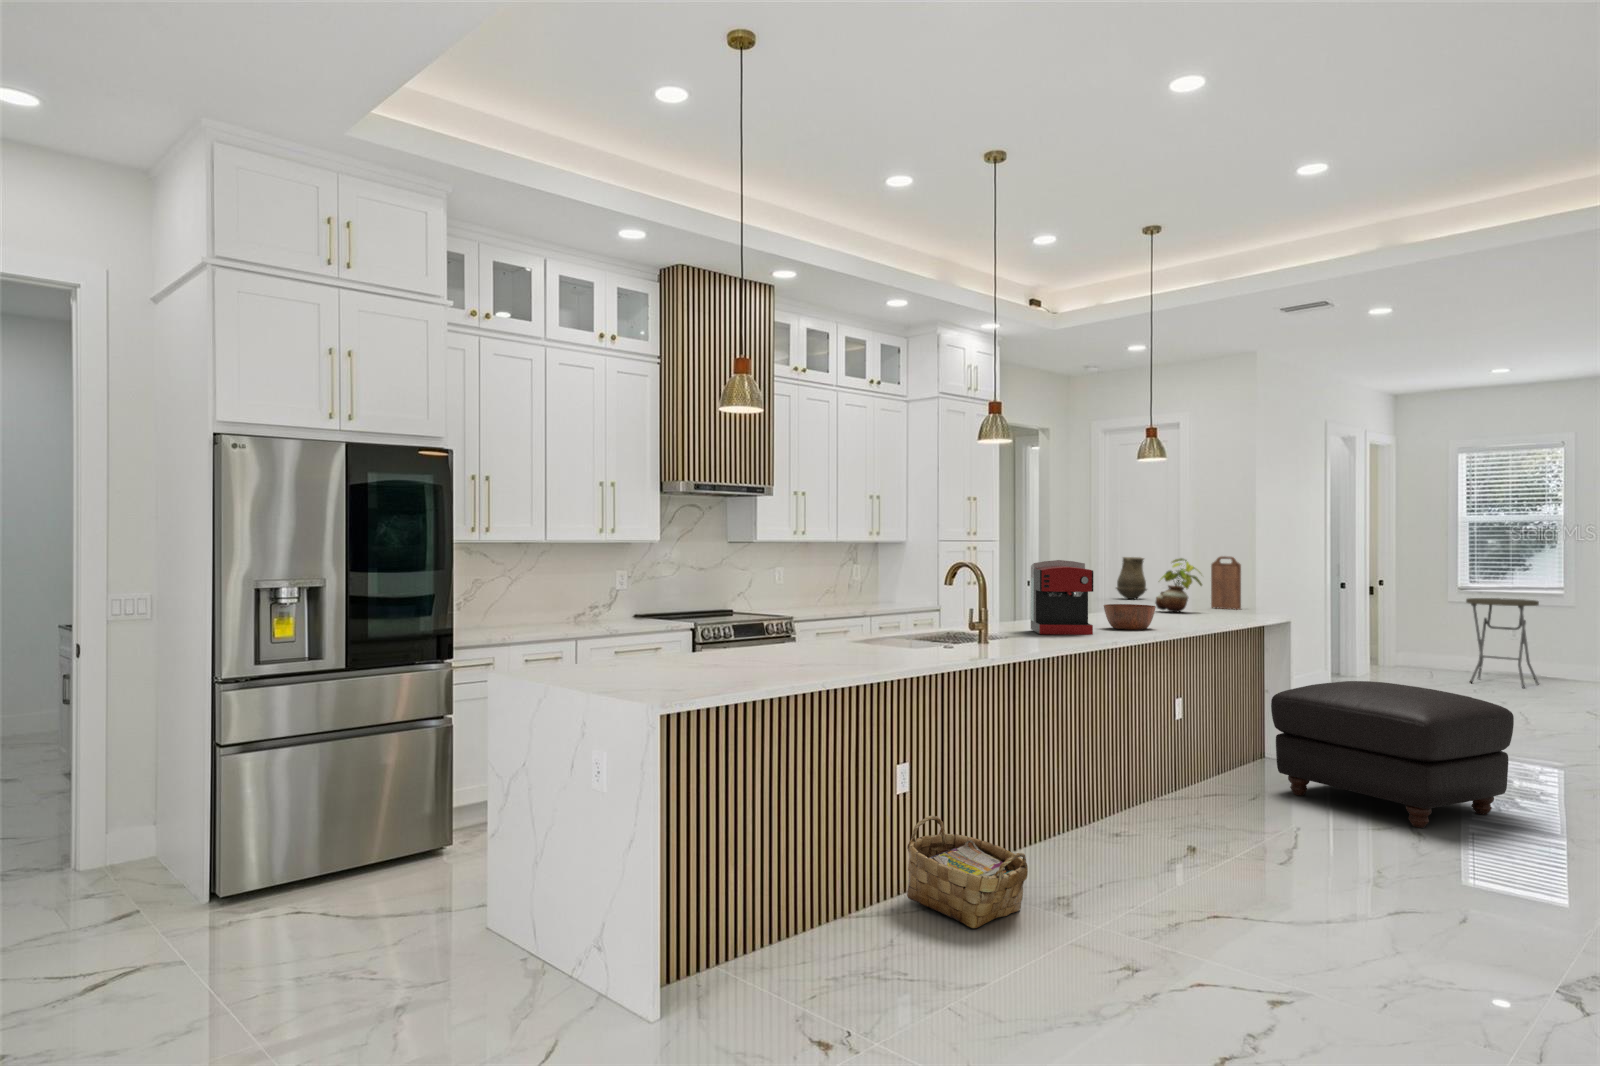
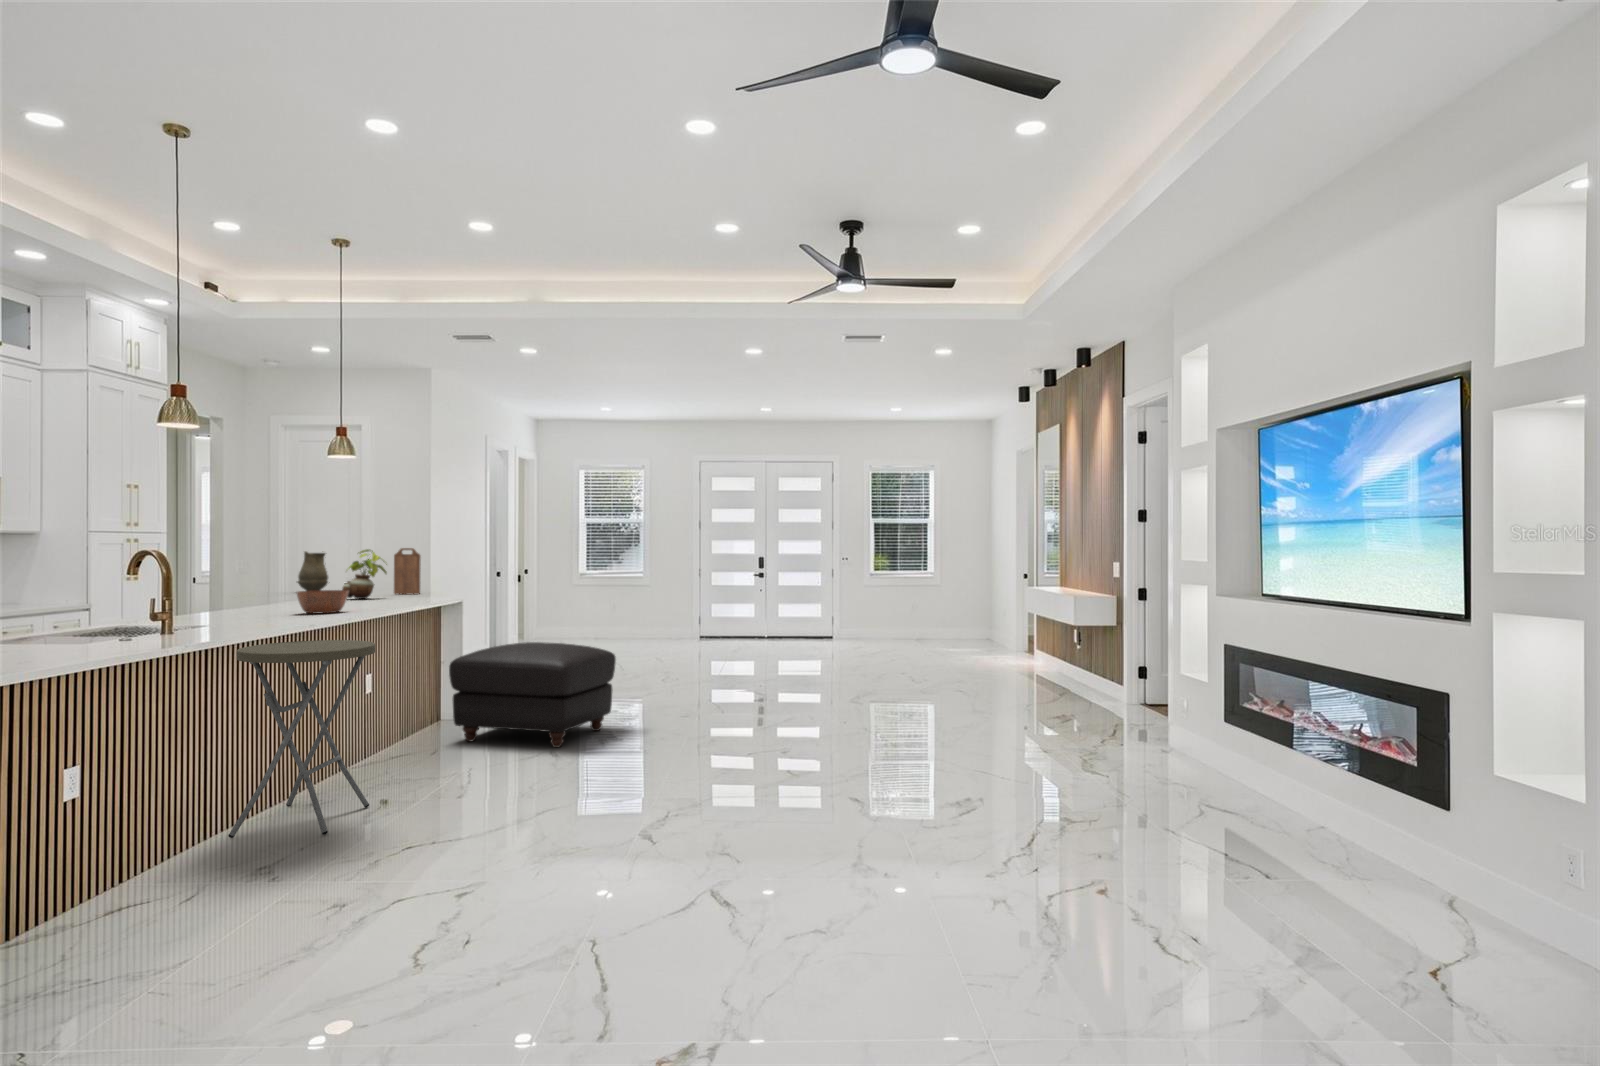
coffee maker: present [1031,560,1093,635] -> none [216,548,288,623]
side table: present [1466,598,1539,688] -> present [228,640,375,838]
woven basket: present [907,816,1028,929] -> none [77,817,231,917]

